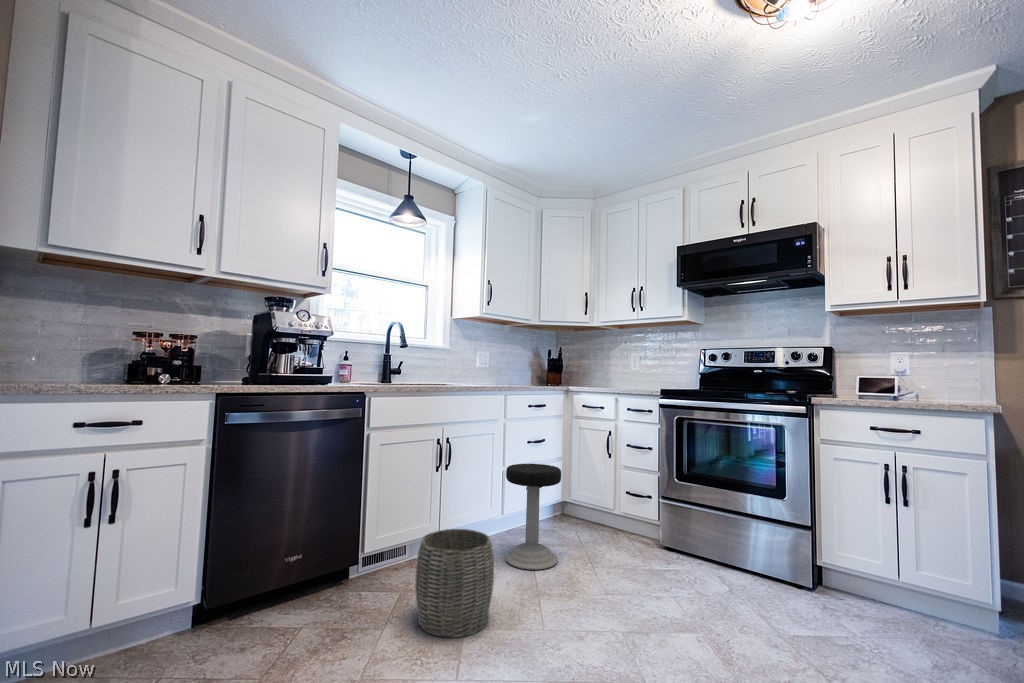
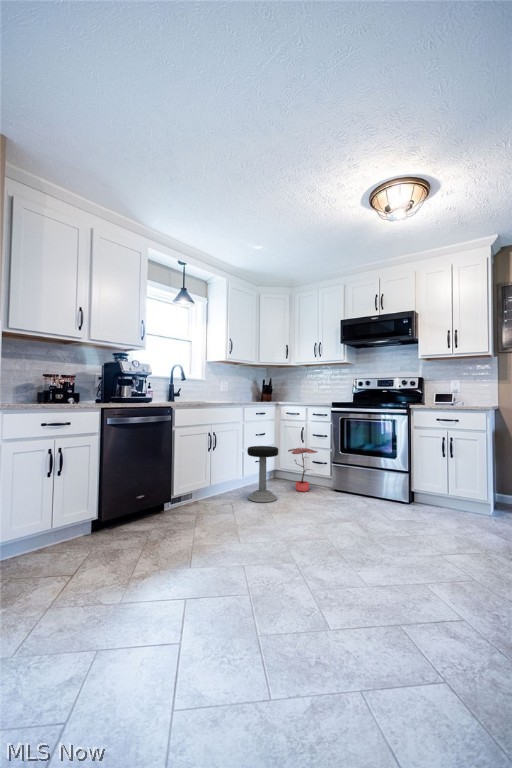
potted plant: none [582,468,635,547] -> present [288,448,318,492]
woven basket: present [415,529,494,638] -> none [209,478,250,529]

